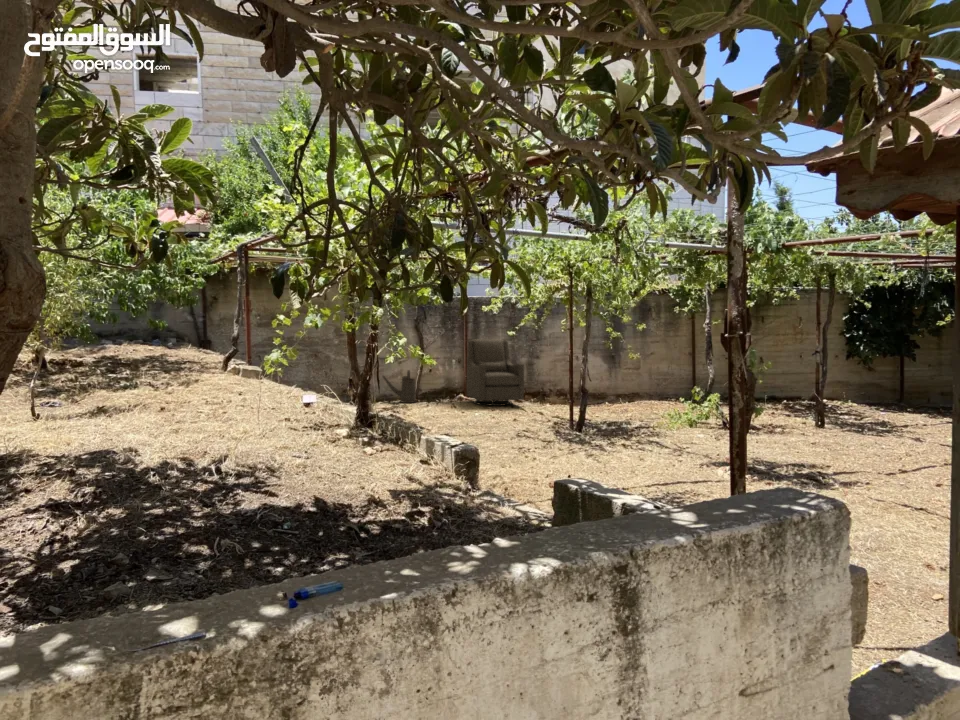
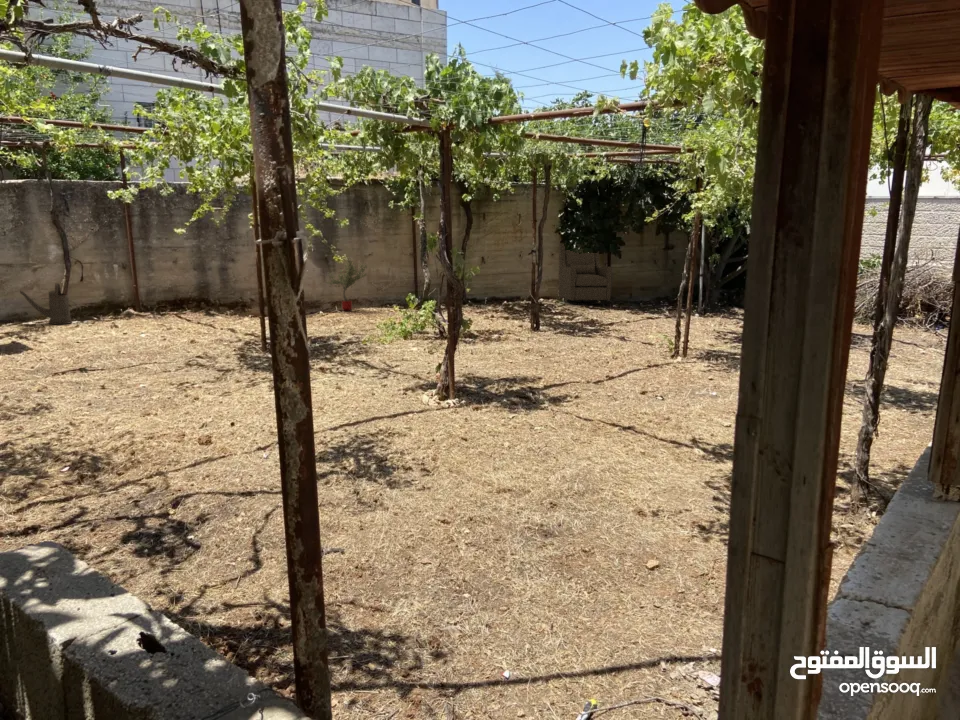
chair: present [467,339,524,406] -> present [559,244,612,305]
potted tree: none [616,355,654,404] -> present [327,258,367,311]

